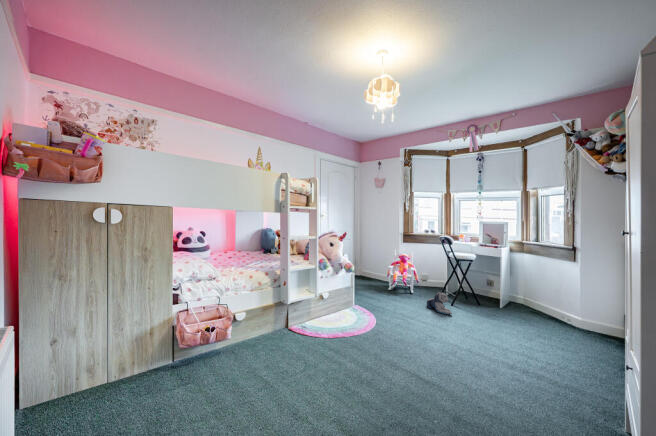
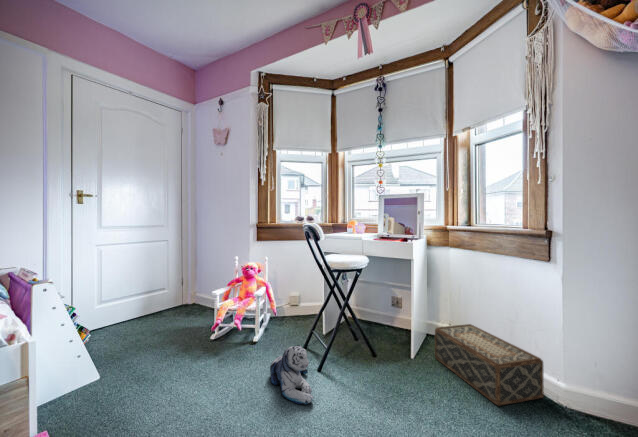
woven basket: none [512,294,569,326] -> present [435,324,544,406]

